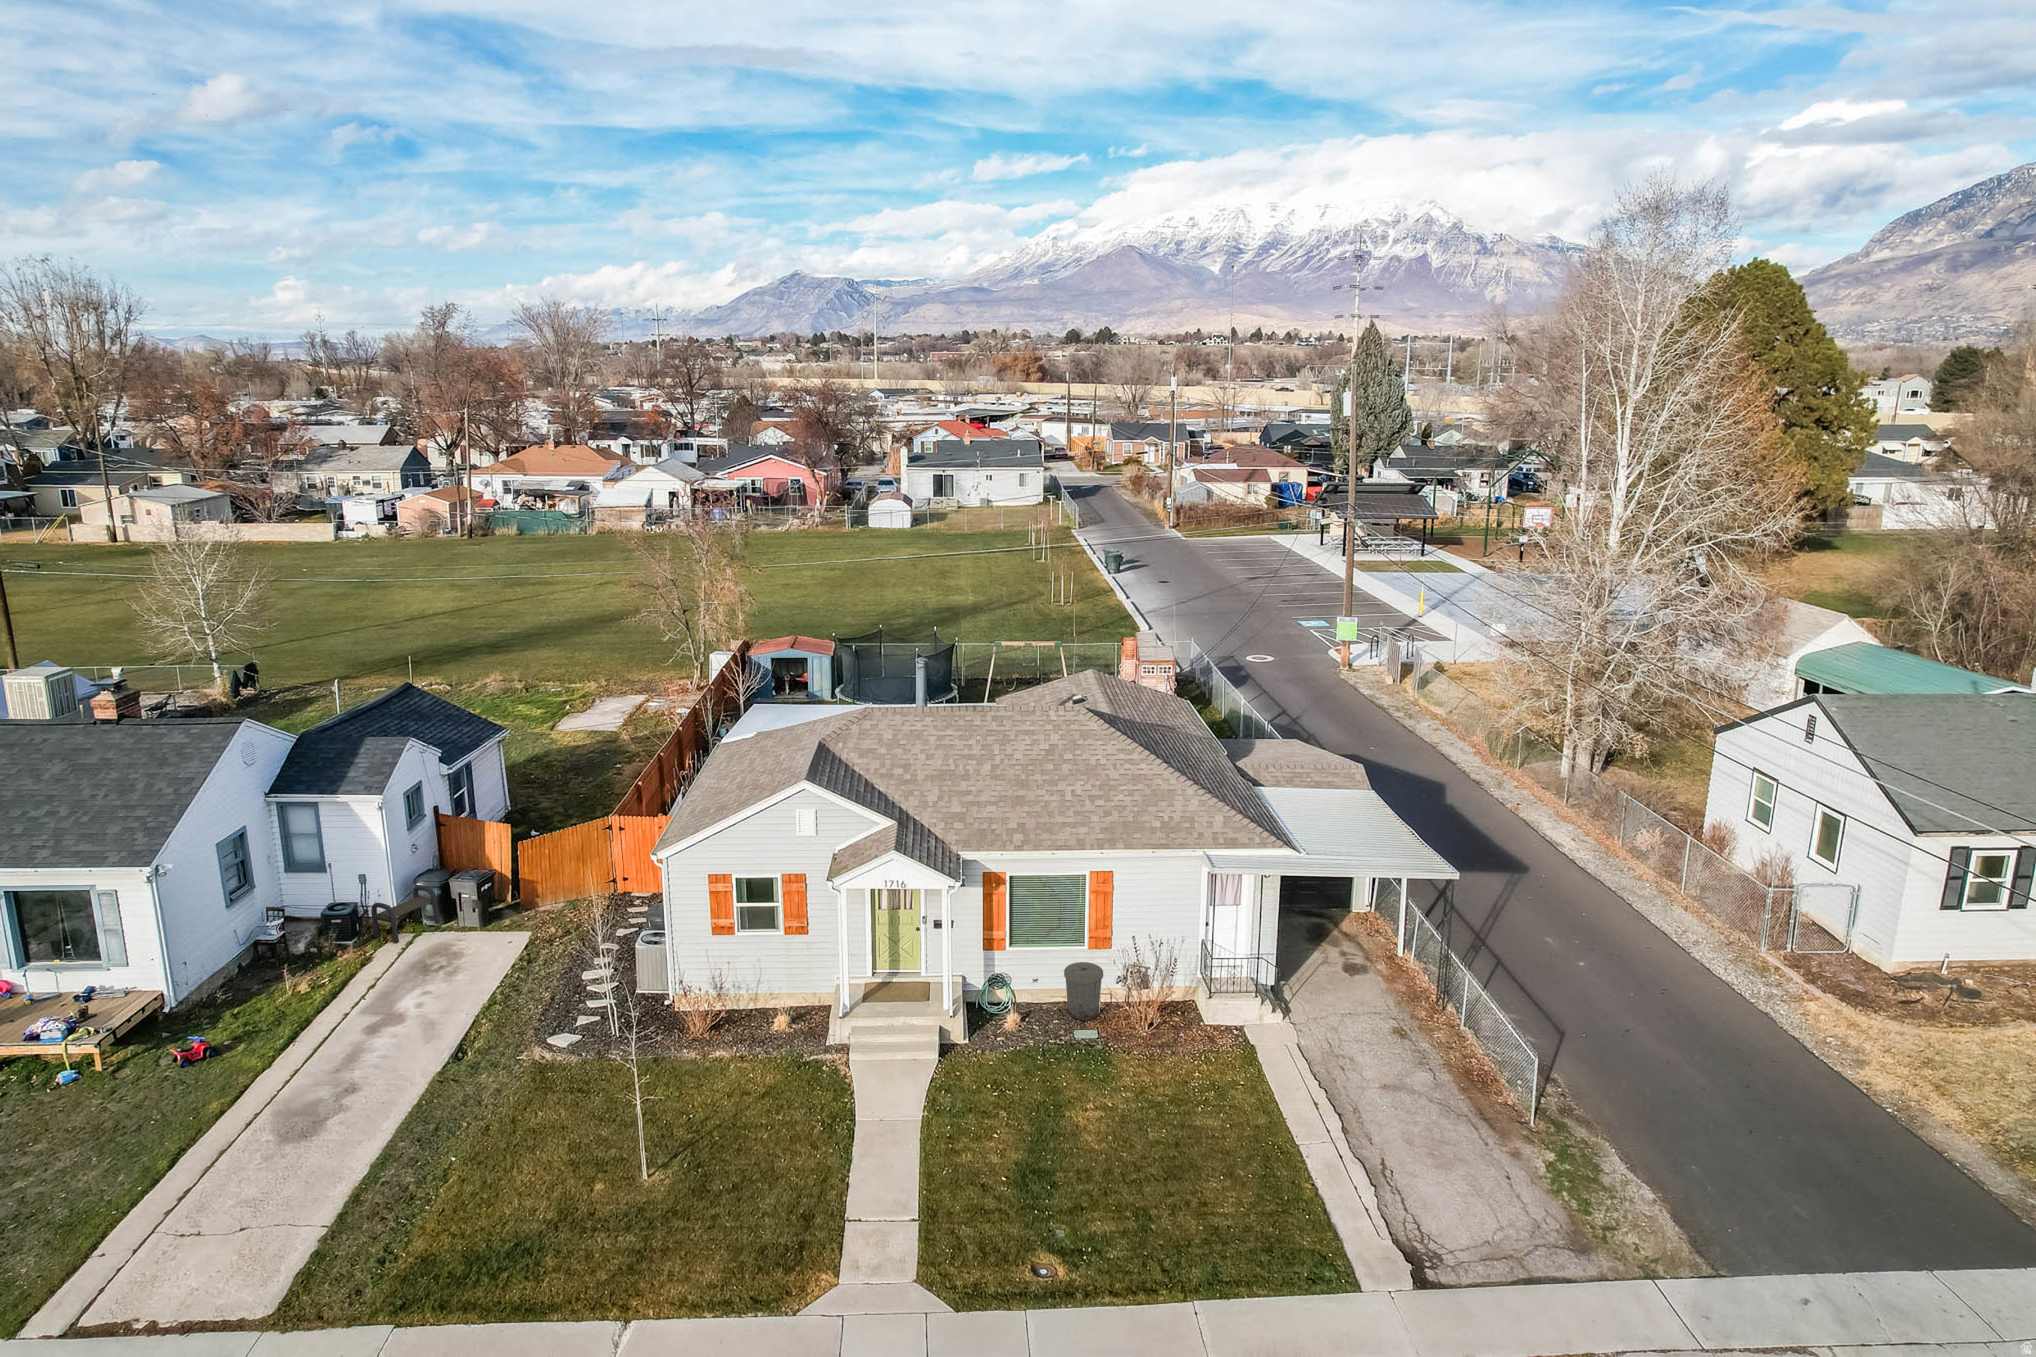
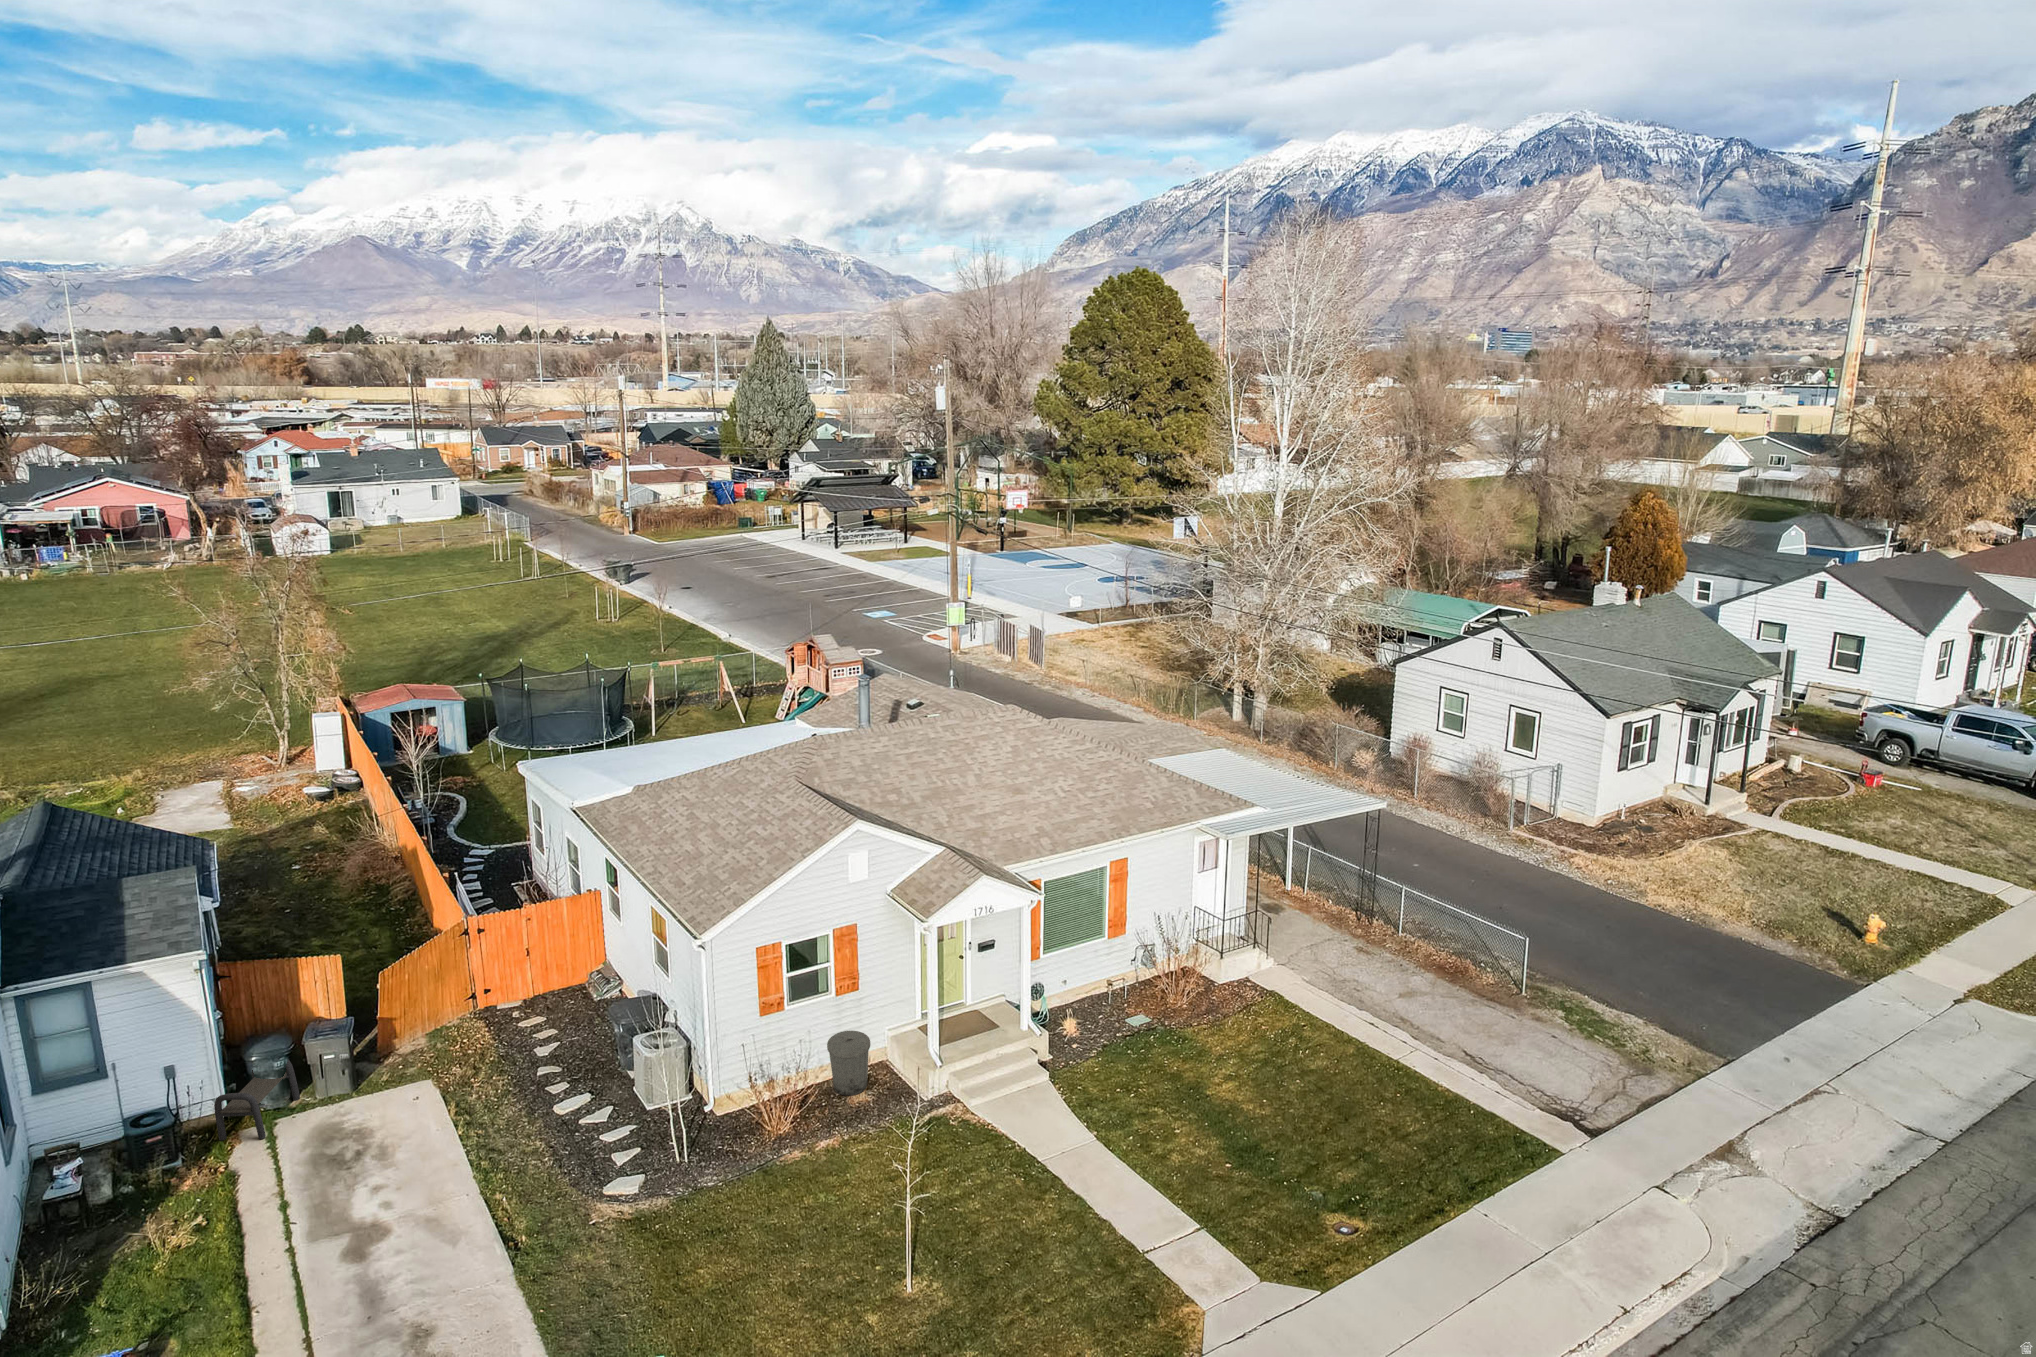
trash can: present [1064,962,1103,1020] -> present [827,1031,870,1096]

